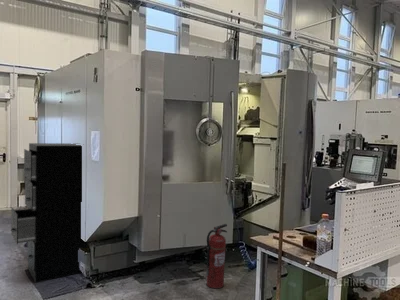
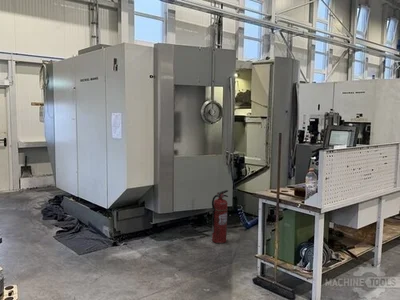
filing cabinet: present [11,143,88,283] -> none [40,125,108,245]

